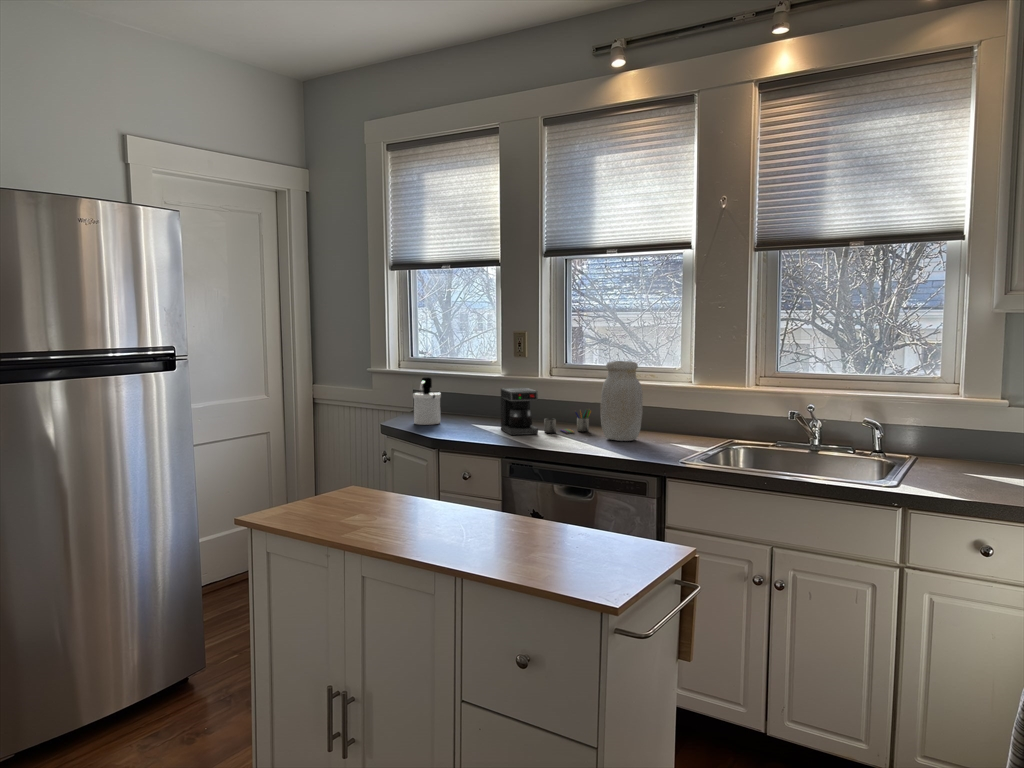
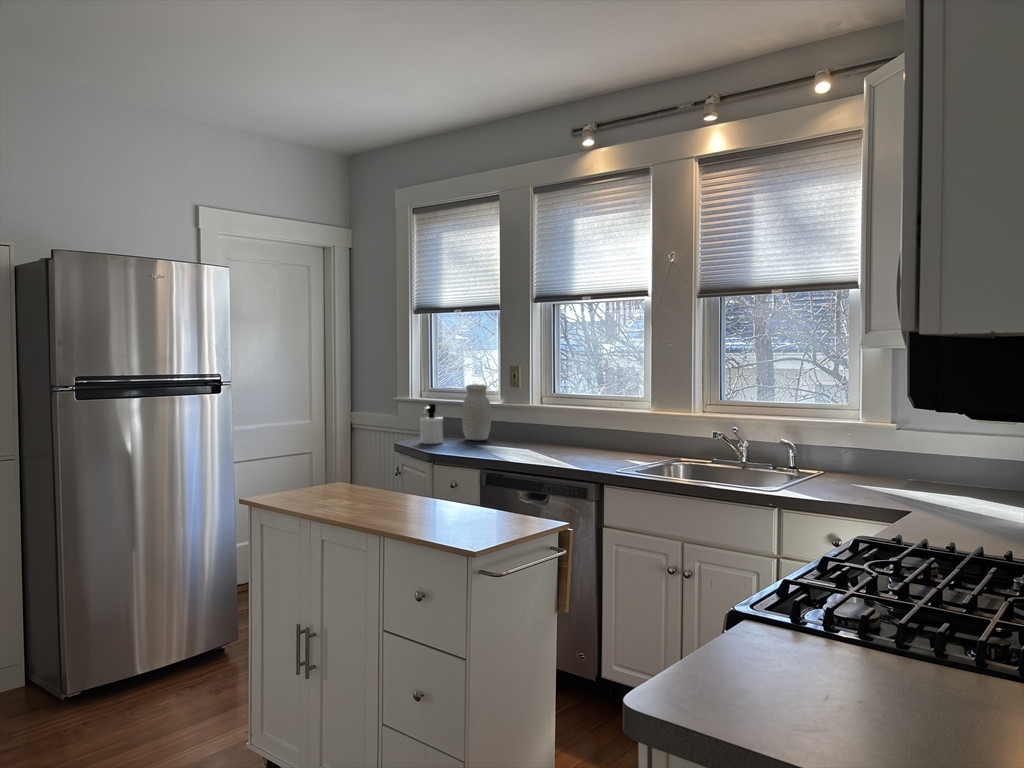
jar: present [600,361,643,441] -> present [462,384,491,440]
coffee maker: present [501,388,591,435] -> none [489,413,565,452]

